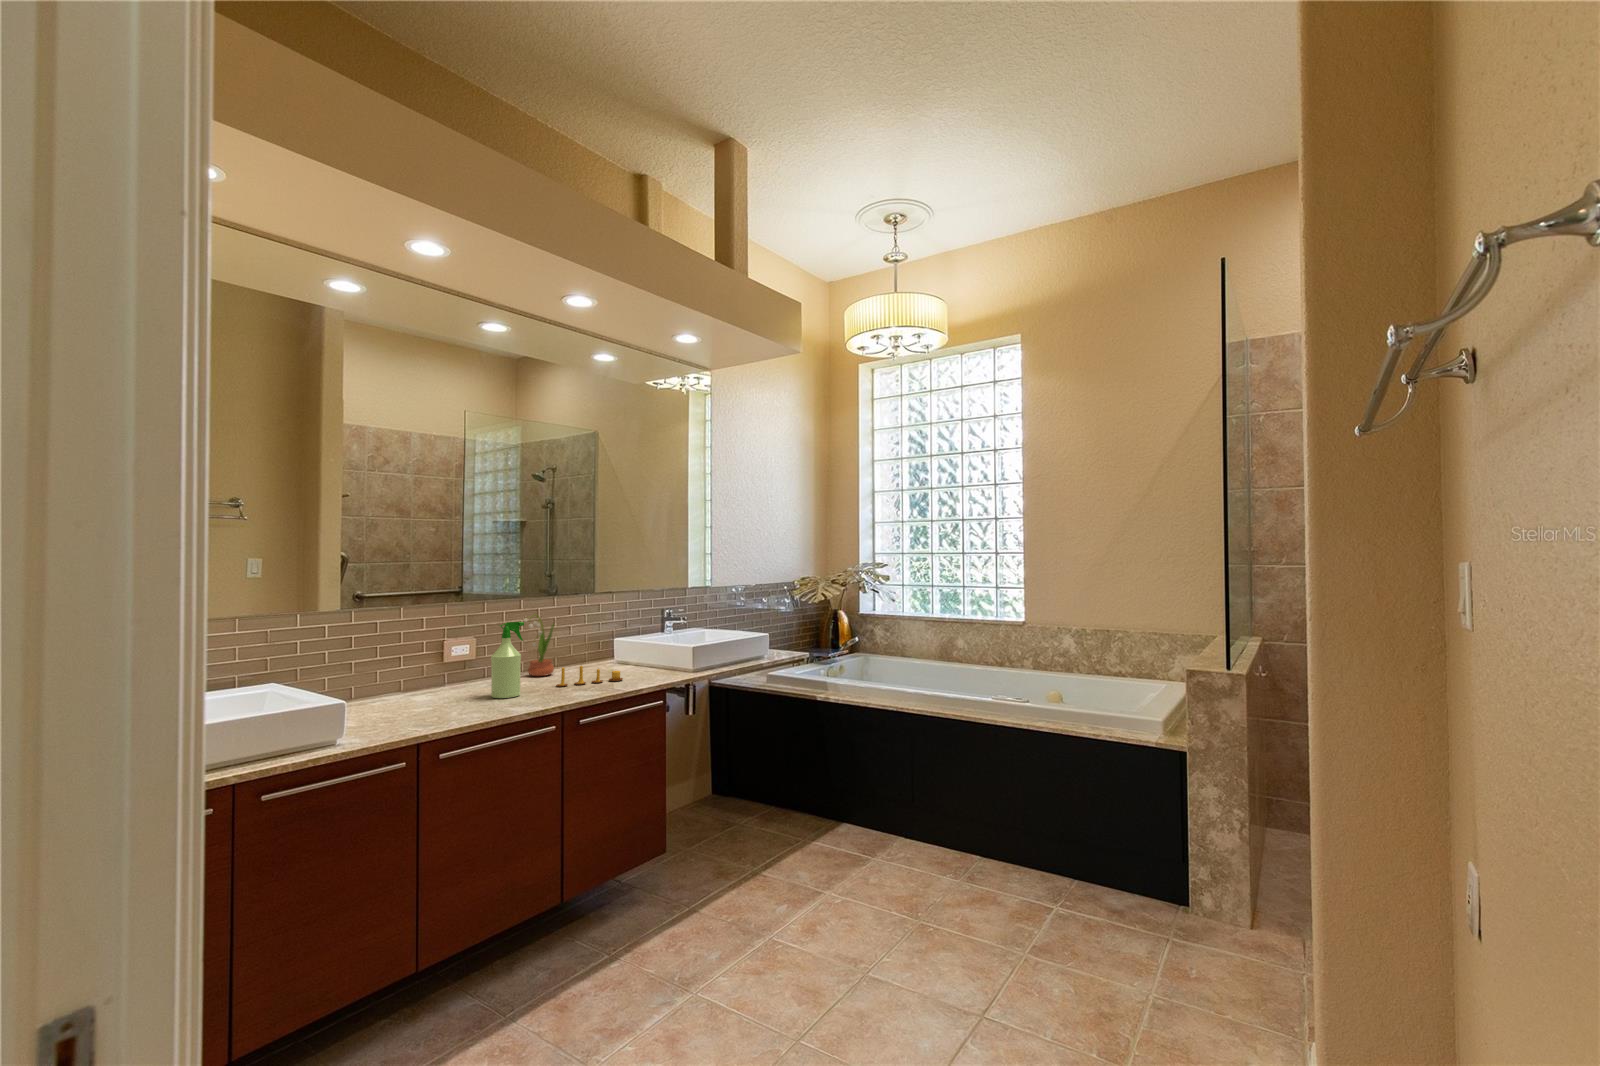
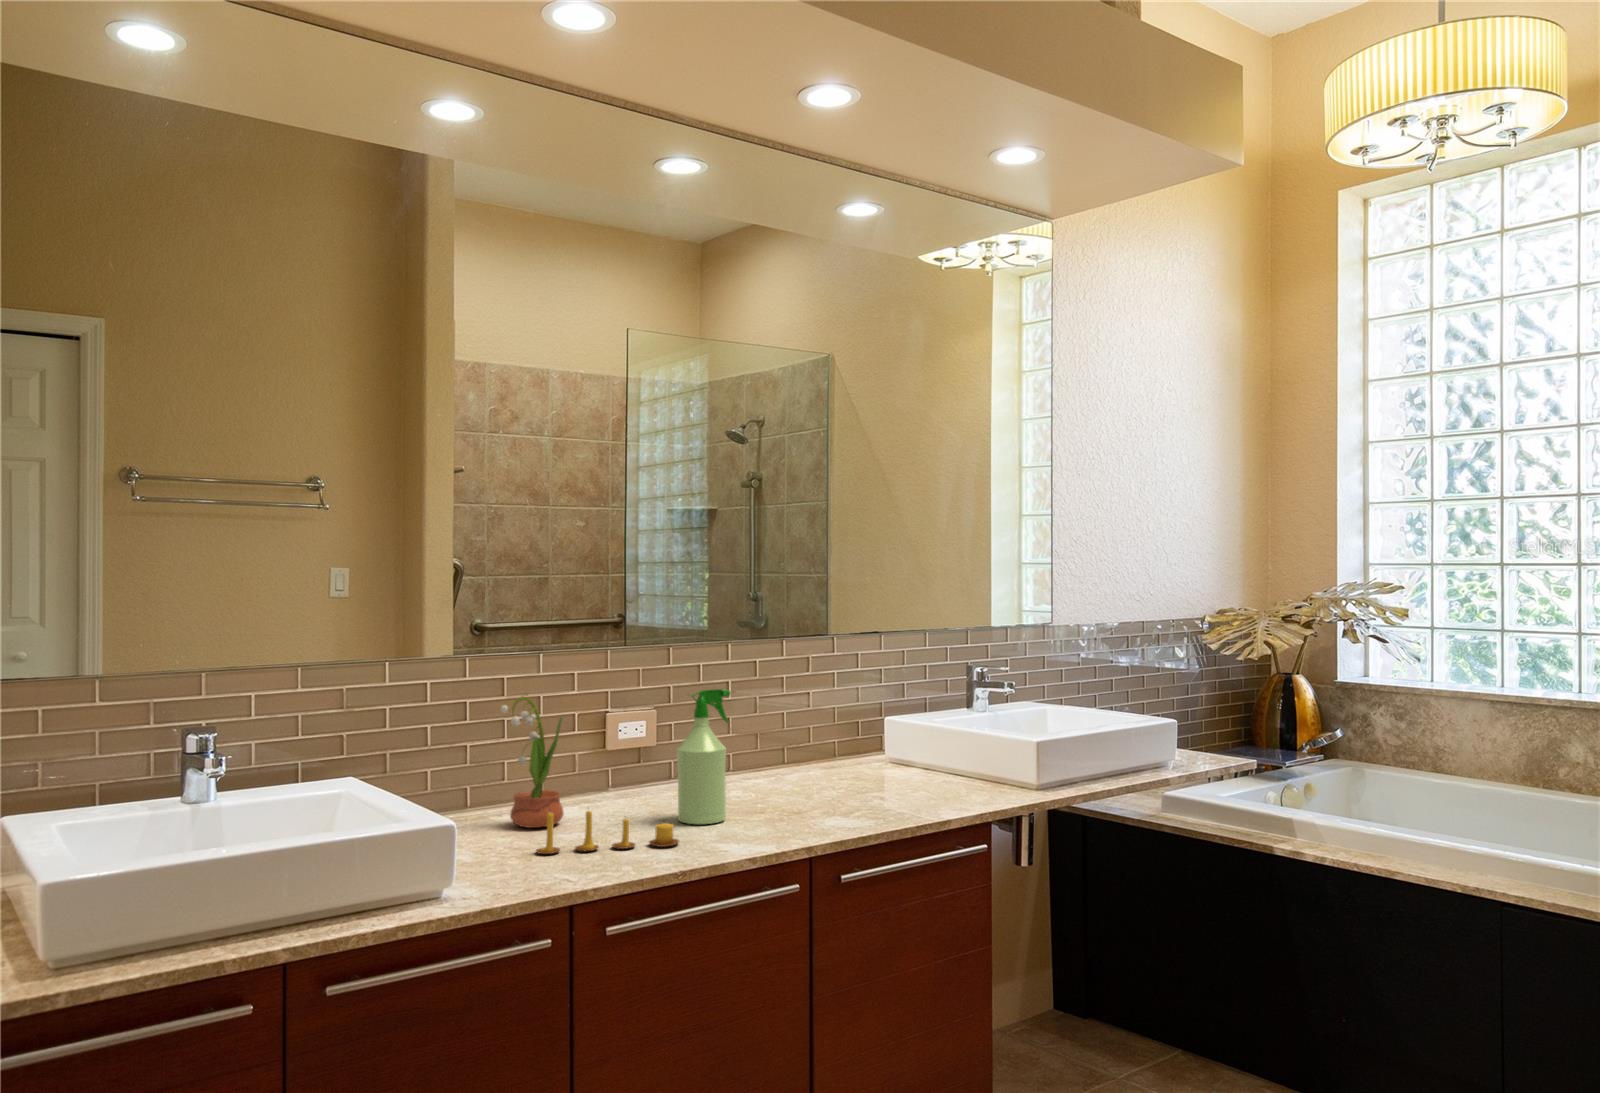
potted flower: present [524,615,554,676] -> present [501,694,564,828]
candle: present [556,666,623,687] -> present [536,810,679,854]

